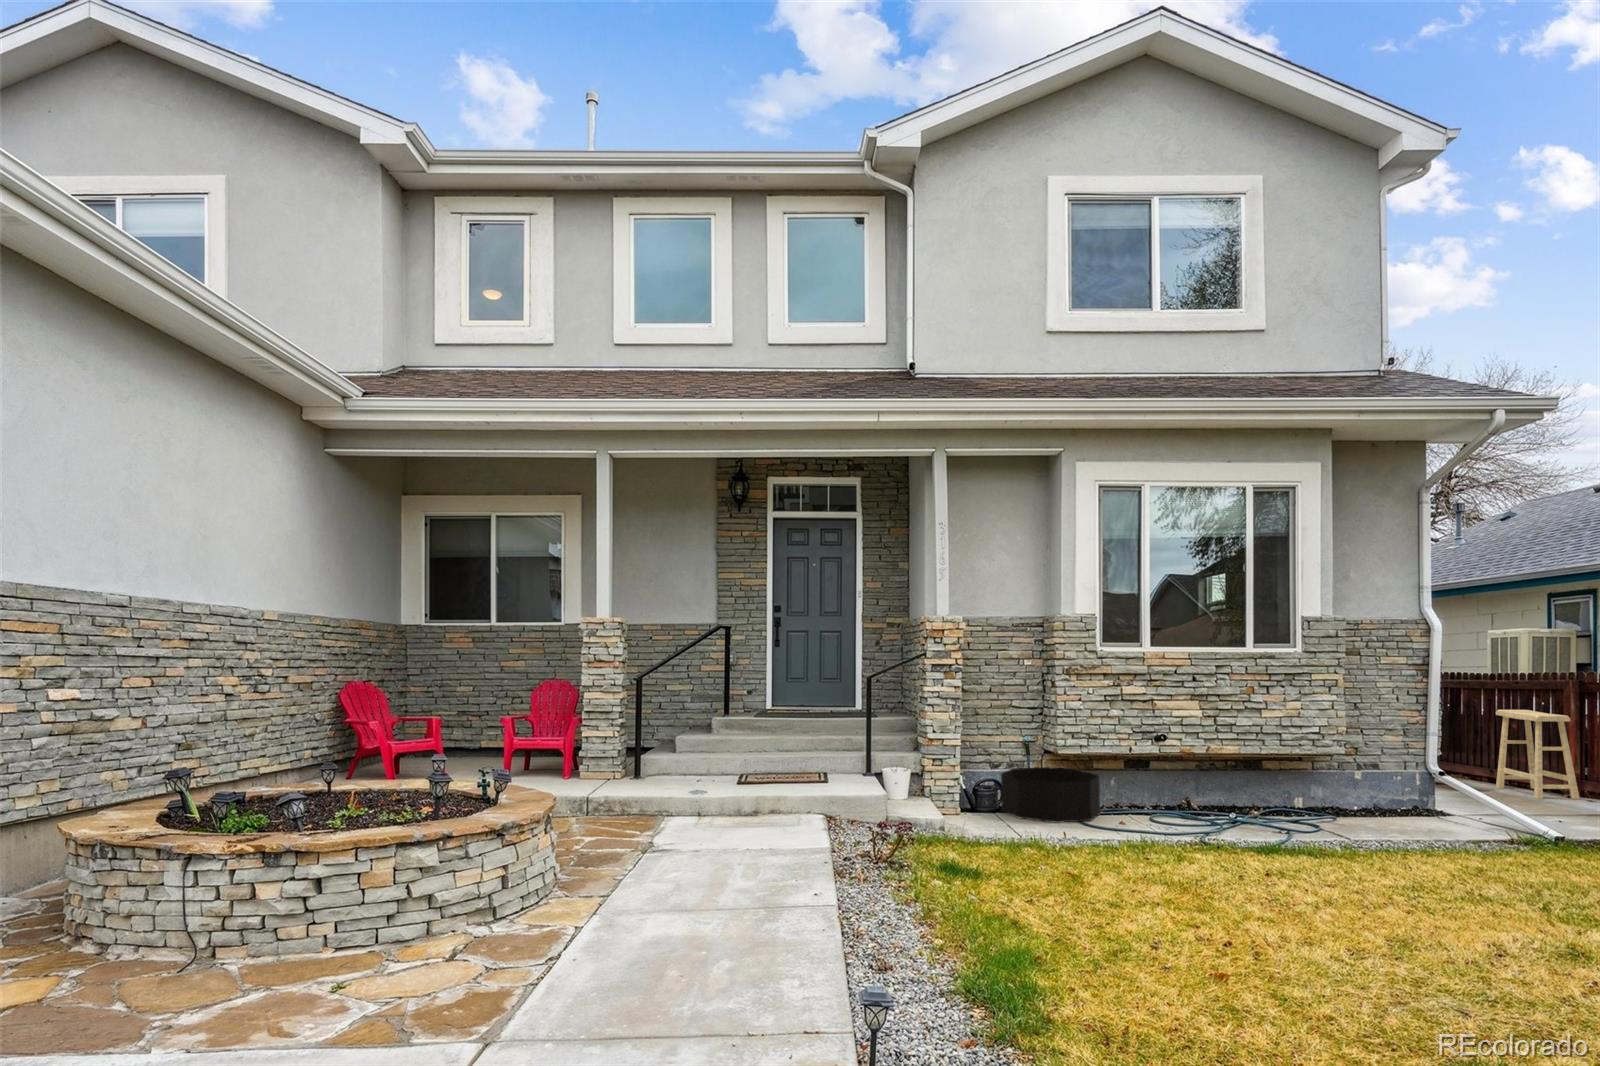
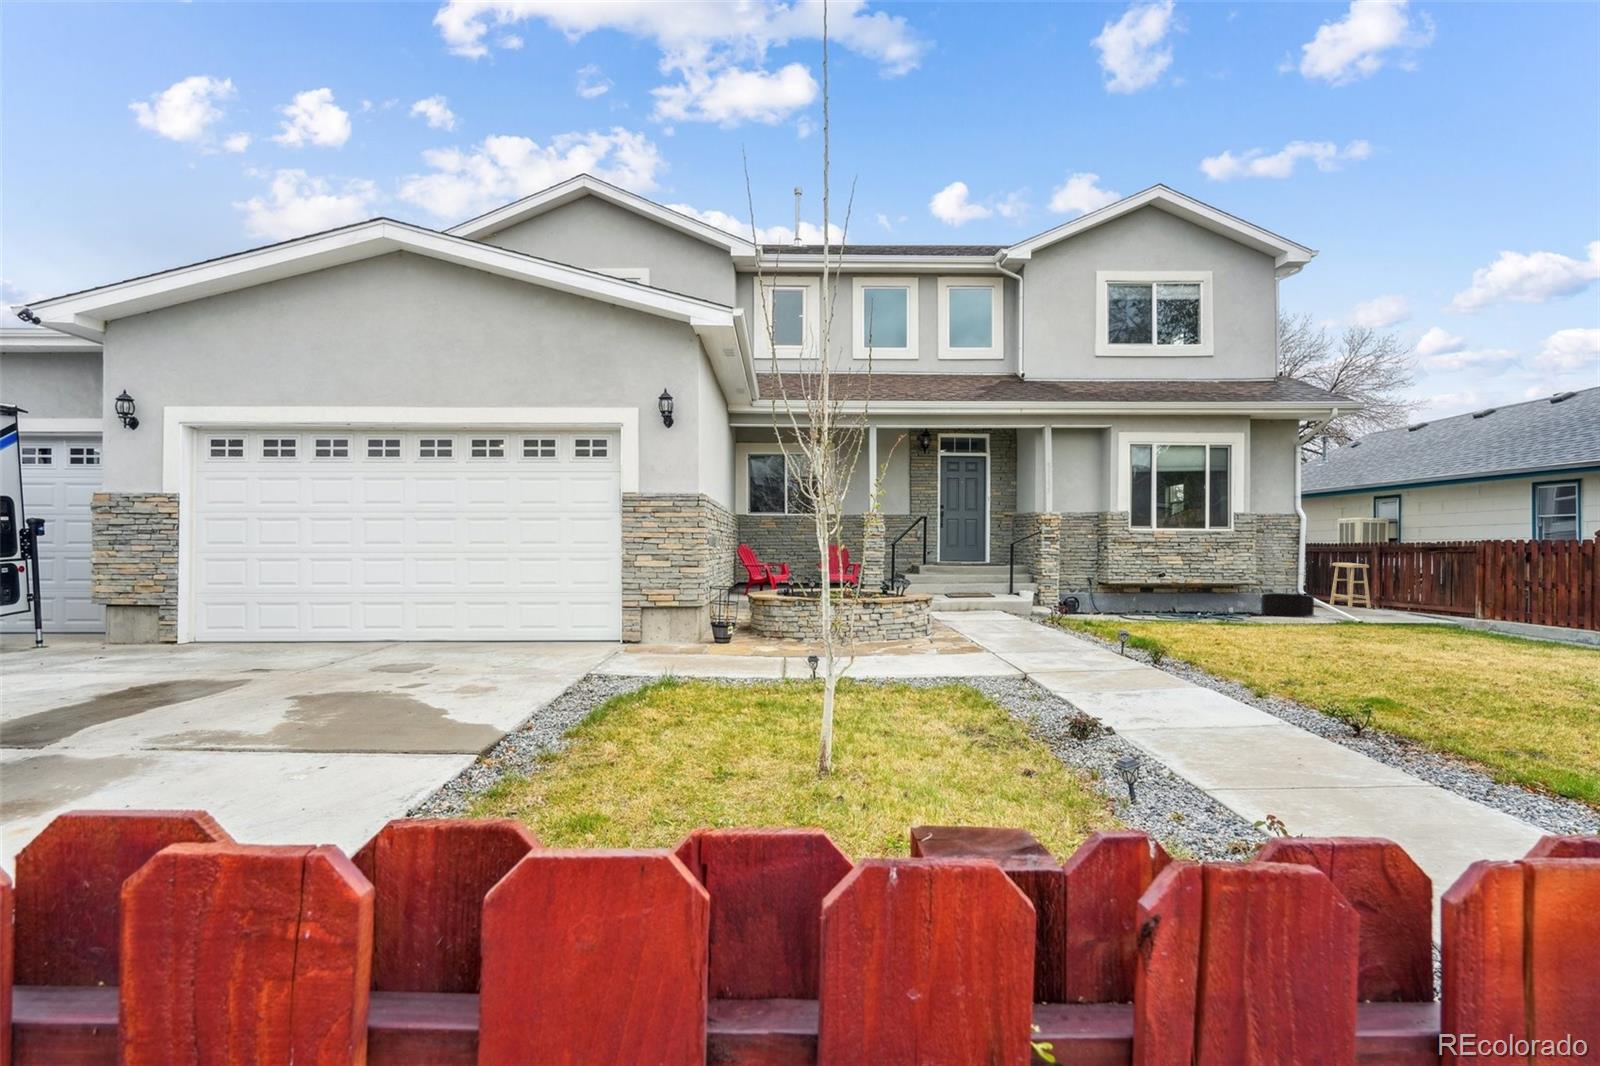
basket: present [1001,767,1100,823] -> present [1261,593,1314,617]

